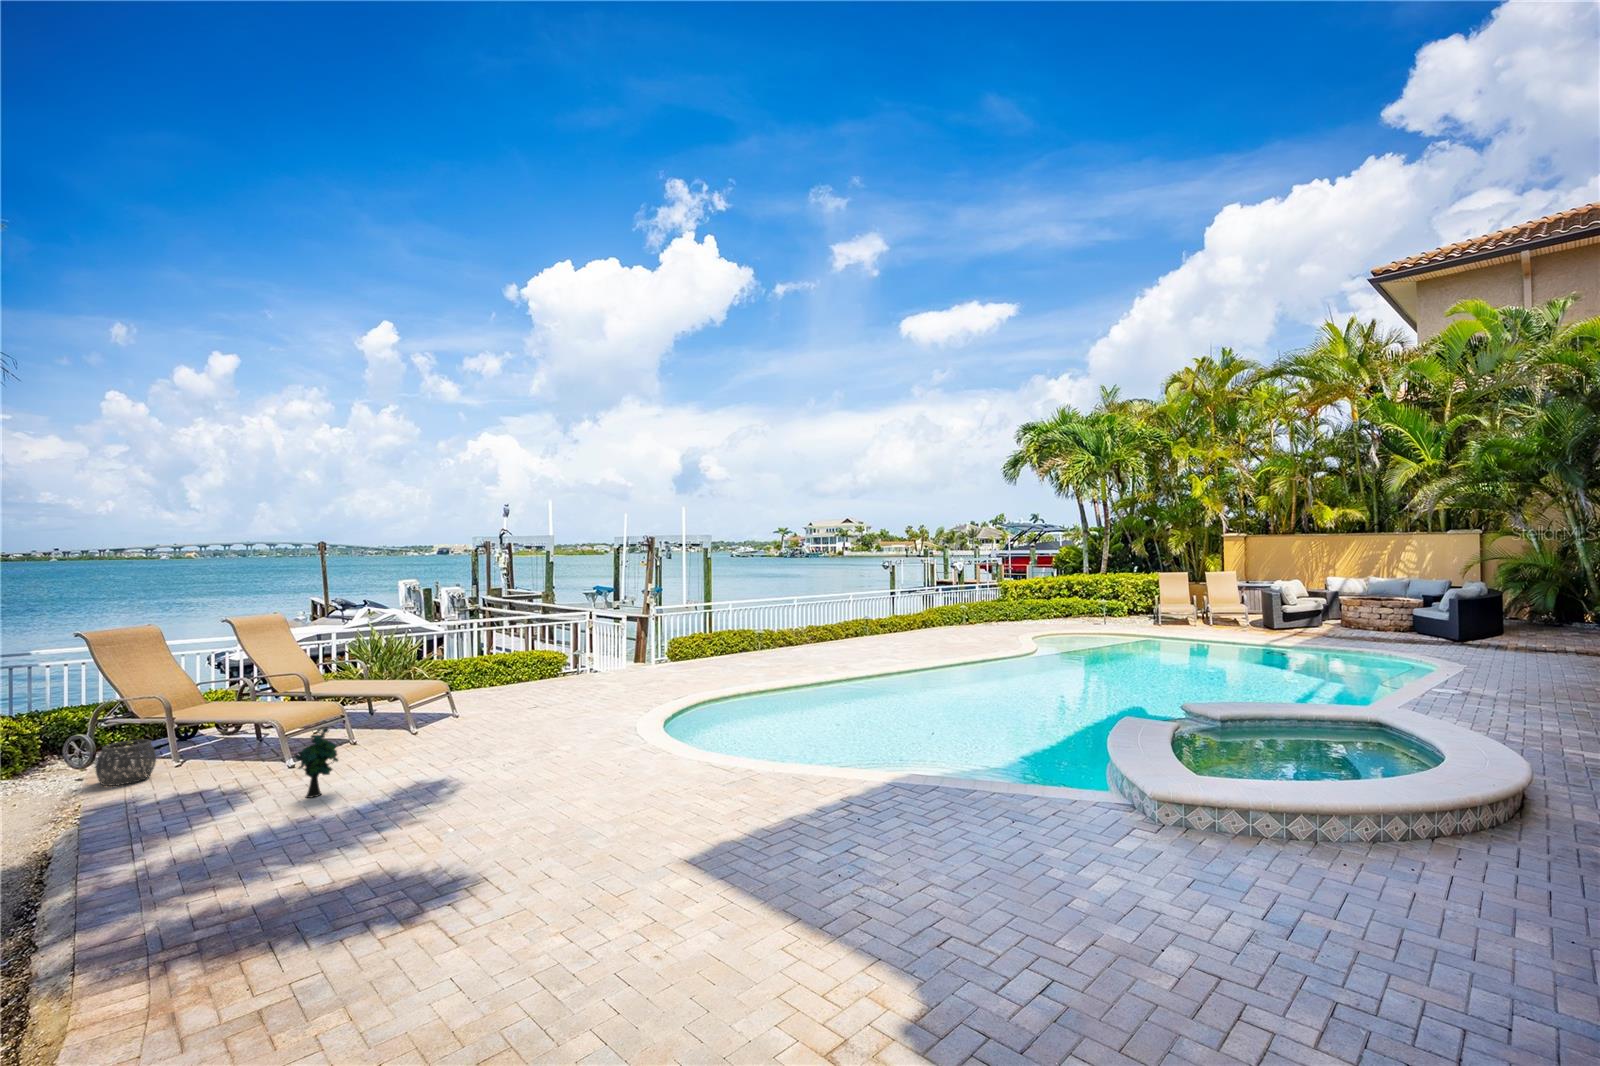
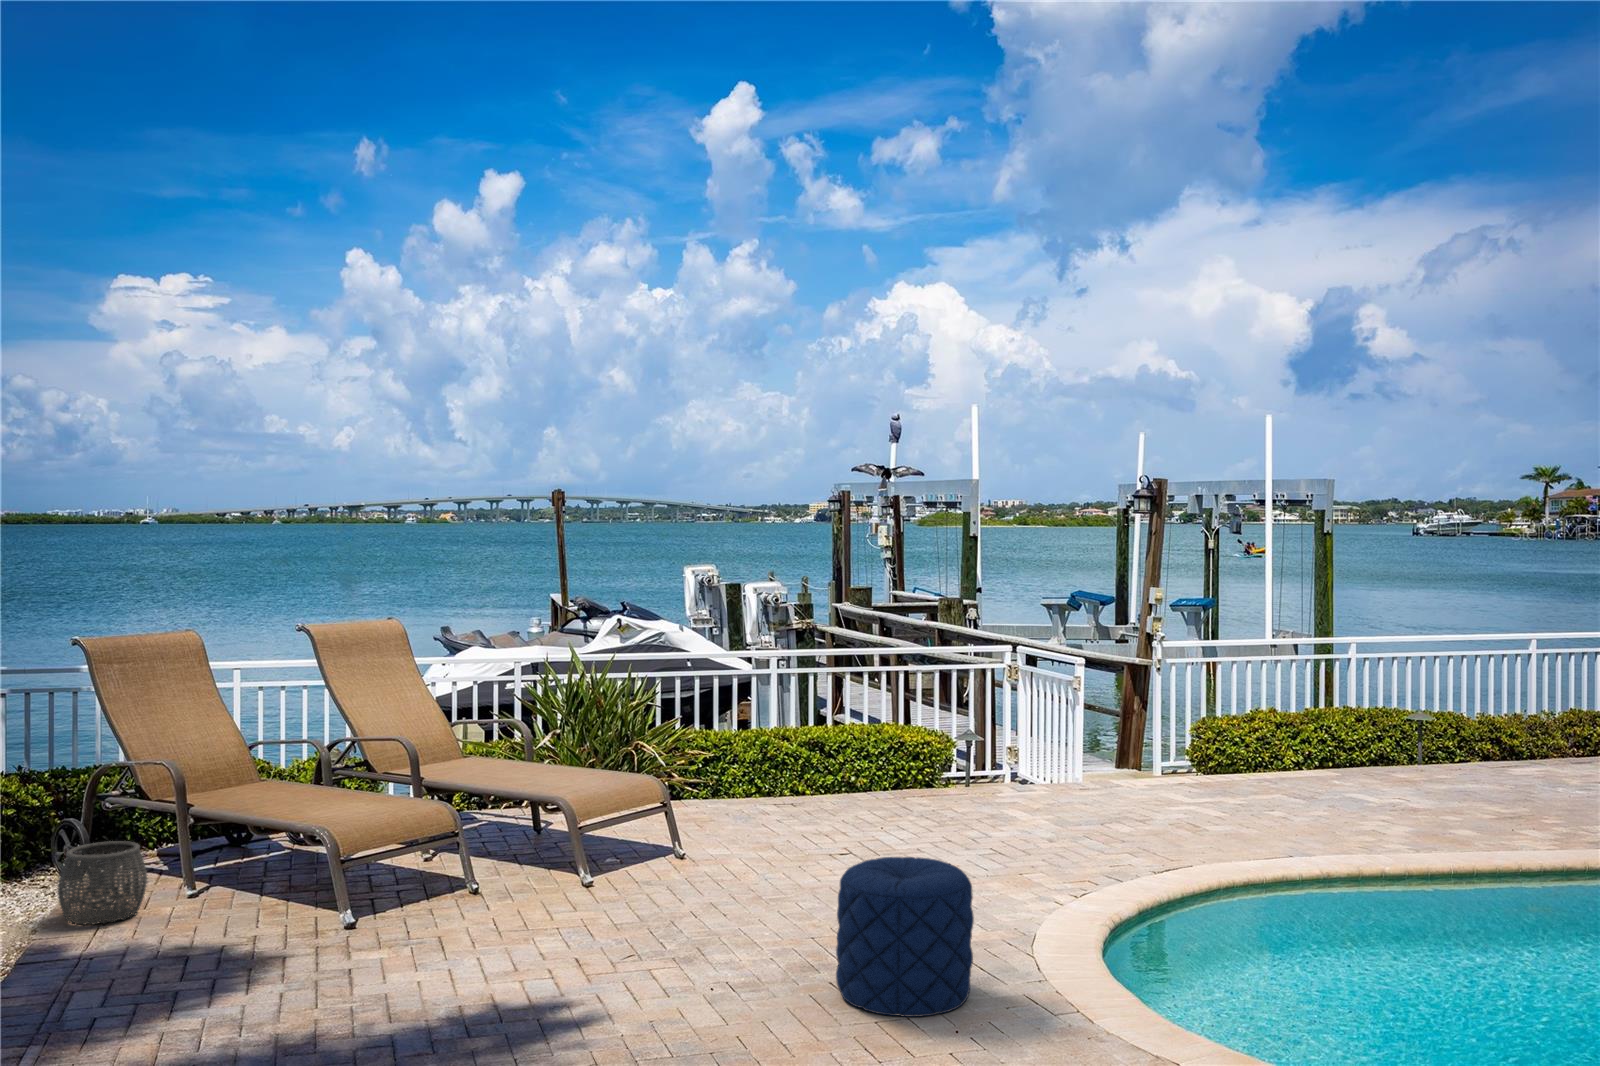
pouf: none [560,690,613,748] -> present [836,857,974,1017]
decorative plant: present [294,728,338,798] -> none [243,882,340,1037]

